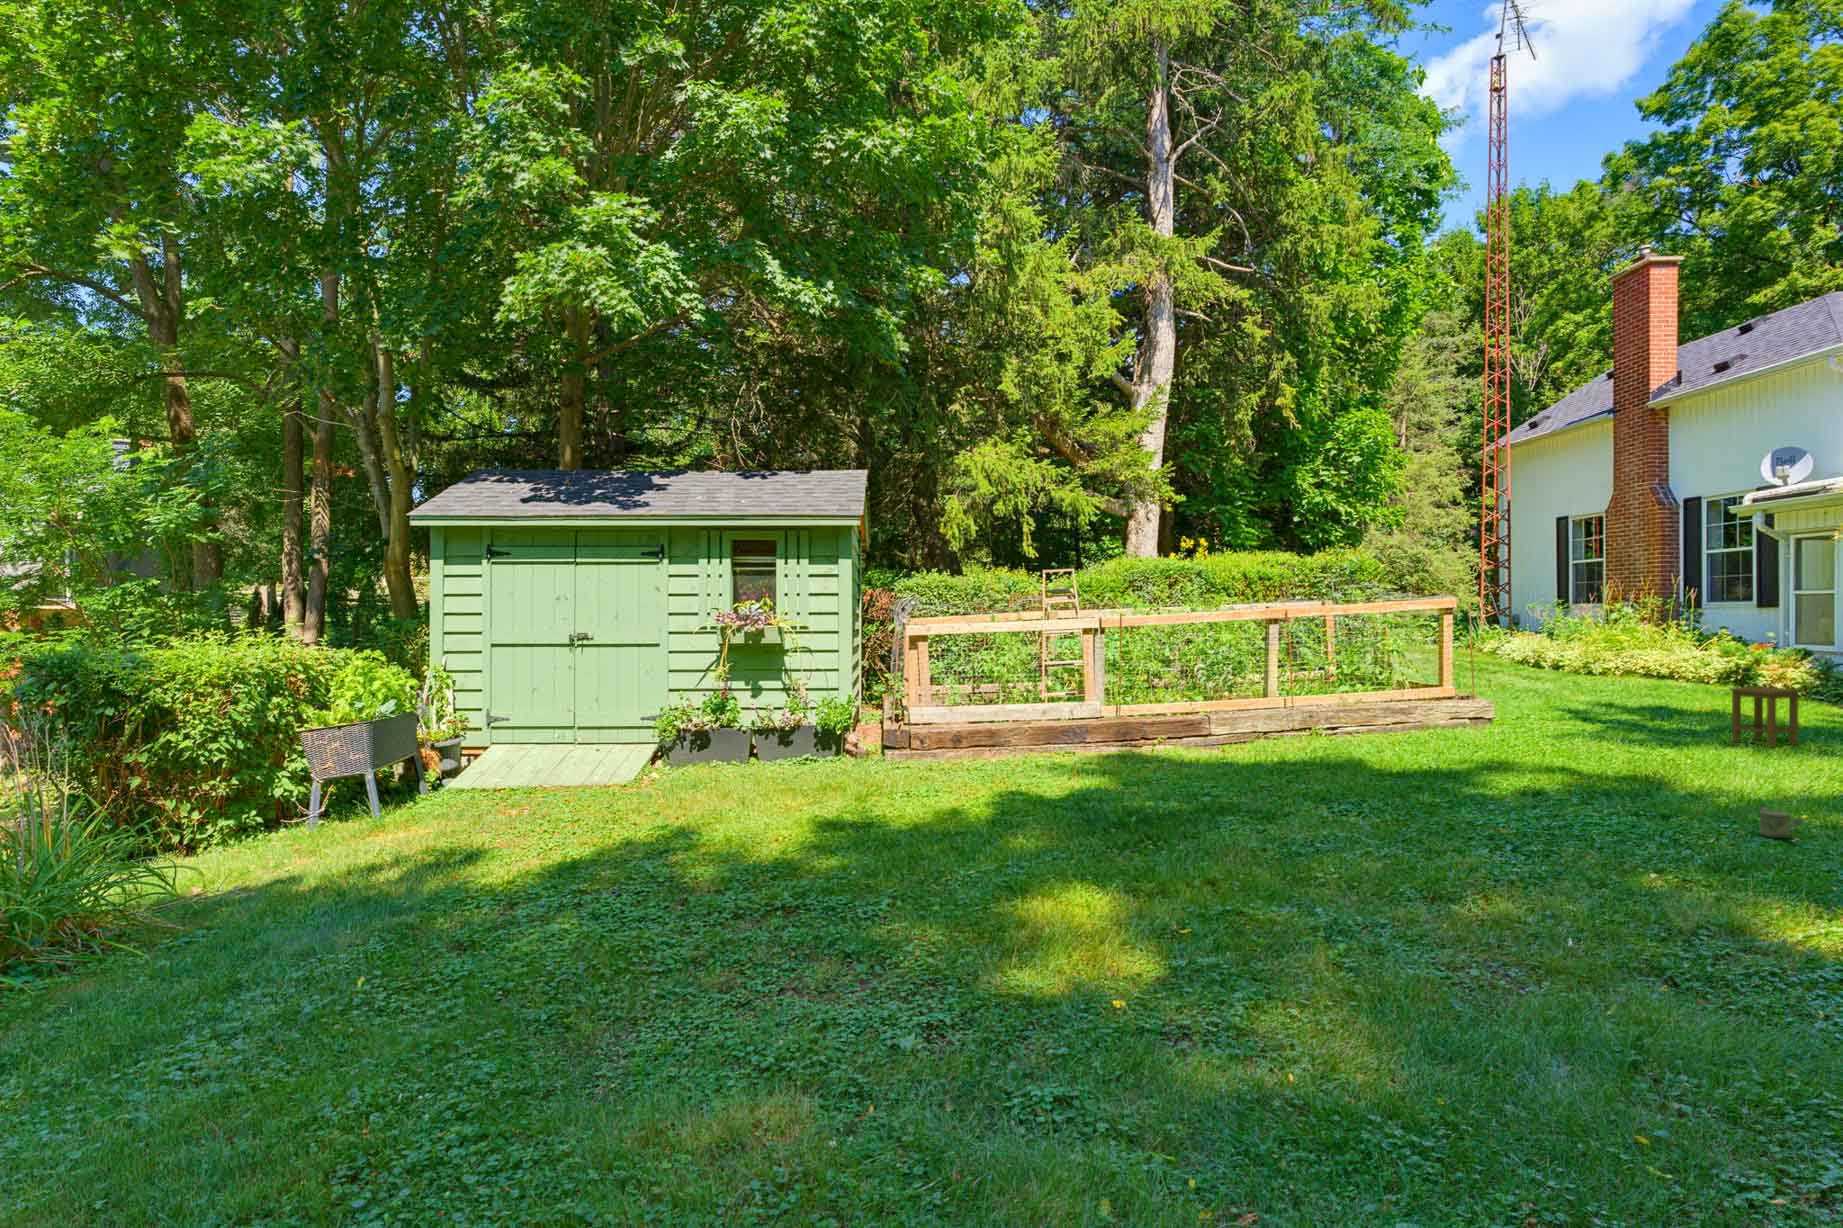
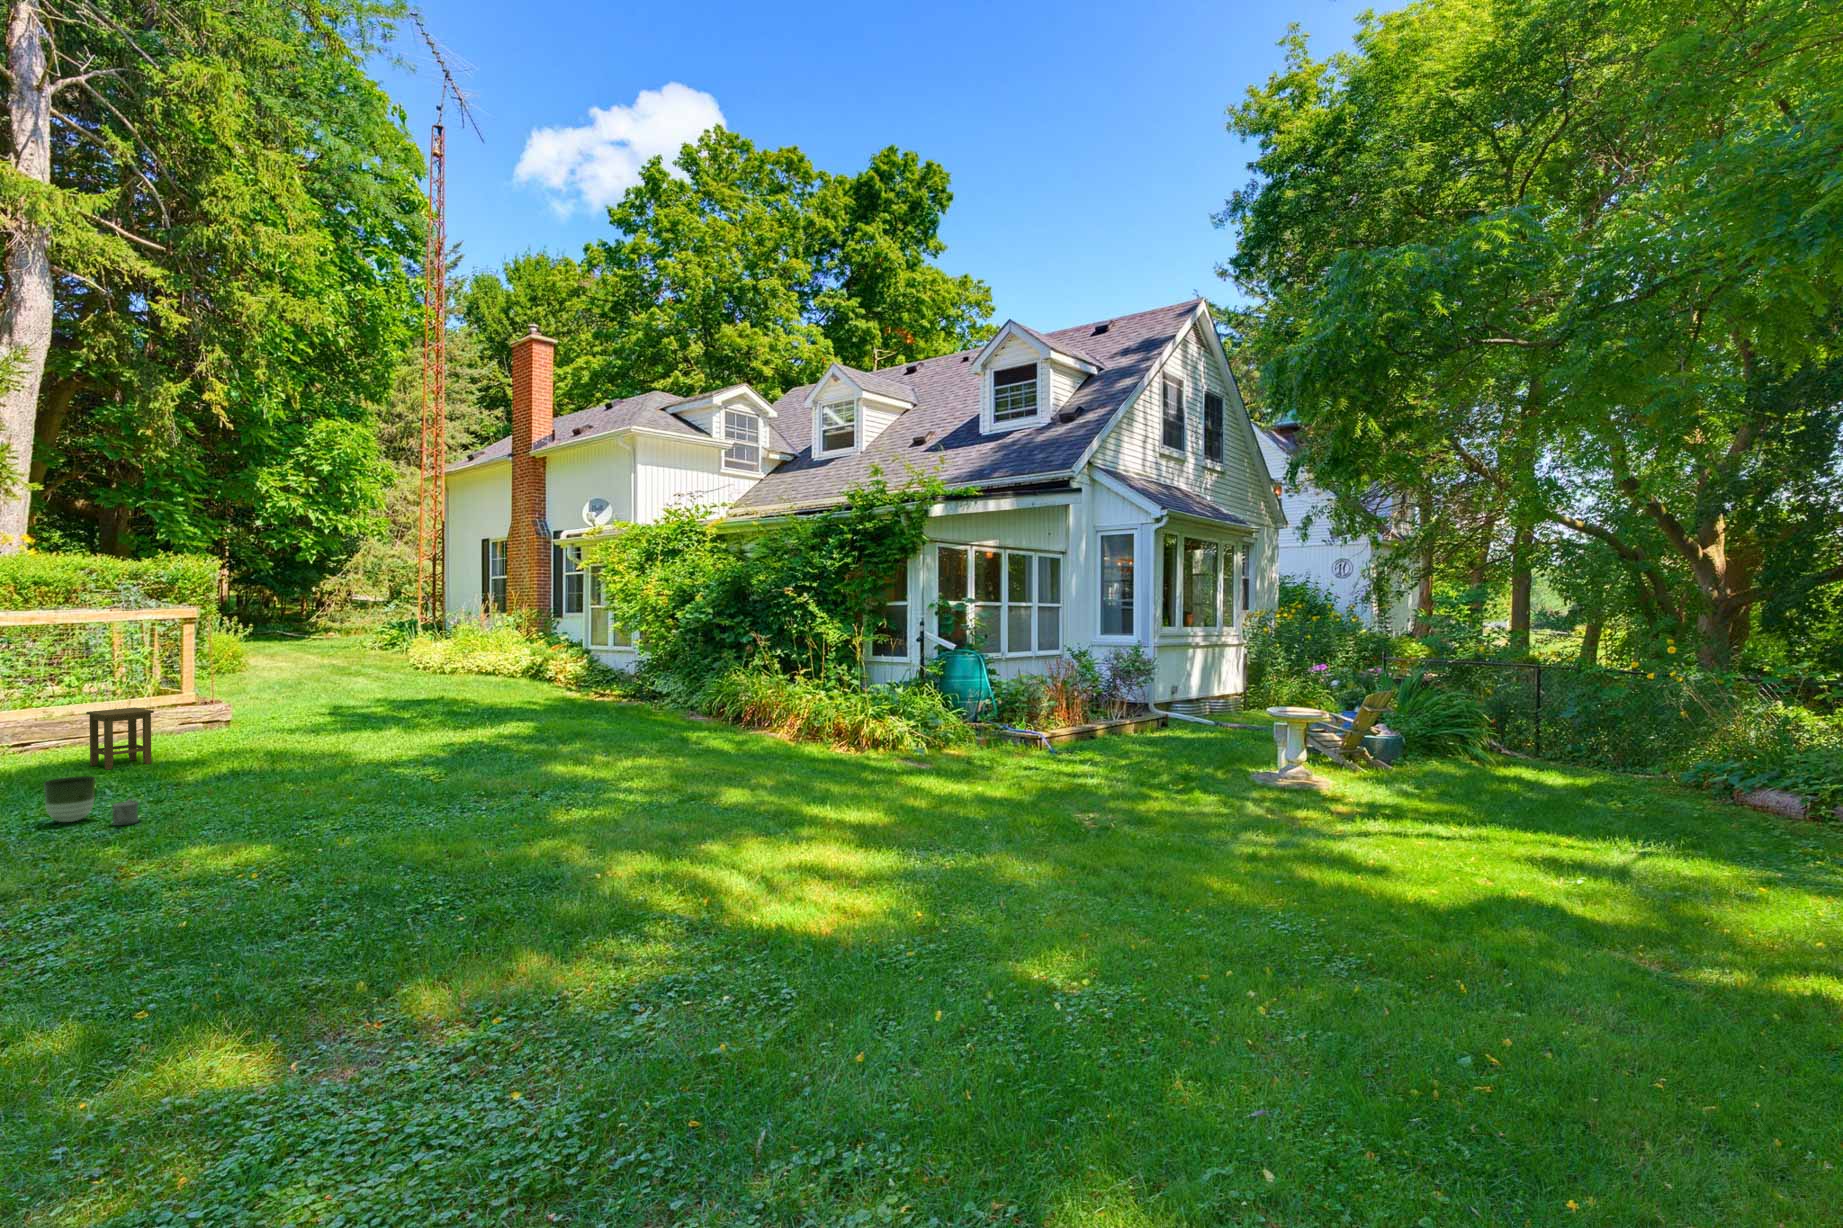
stool: present [1729,686,1801,748] -> present [86,707,154,770]
planter: none [1663,774,1716,825] -> present [44,776,95,822]

